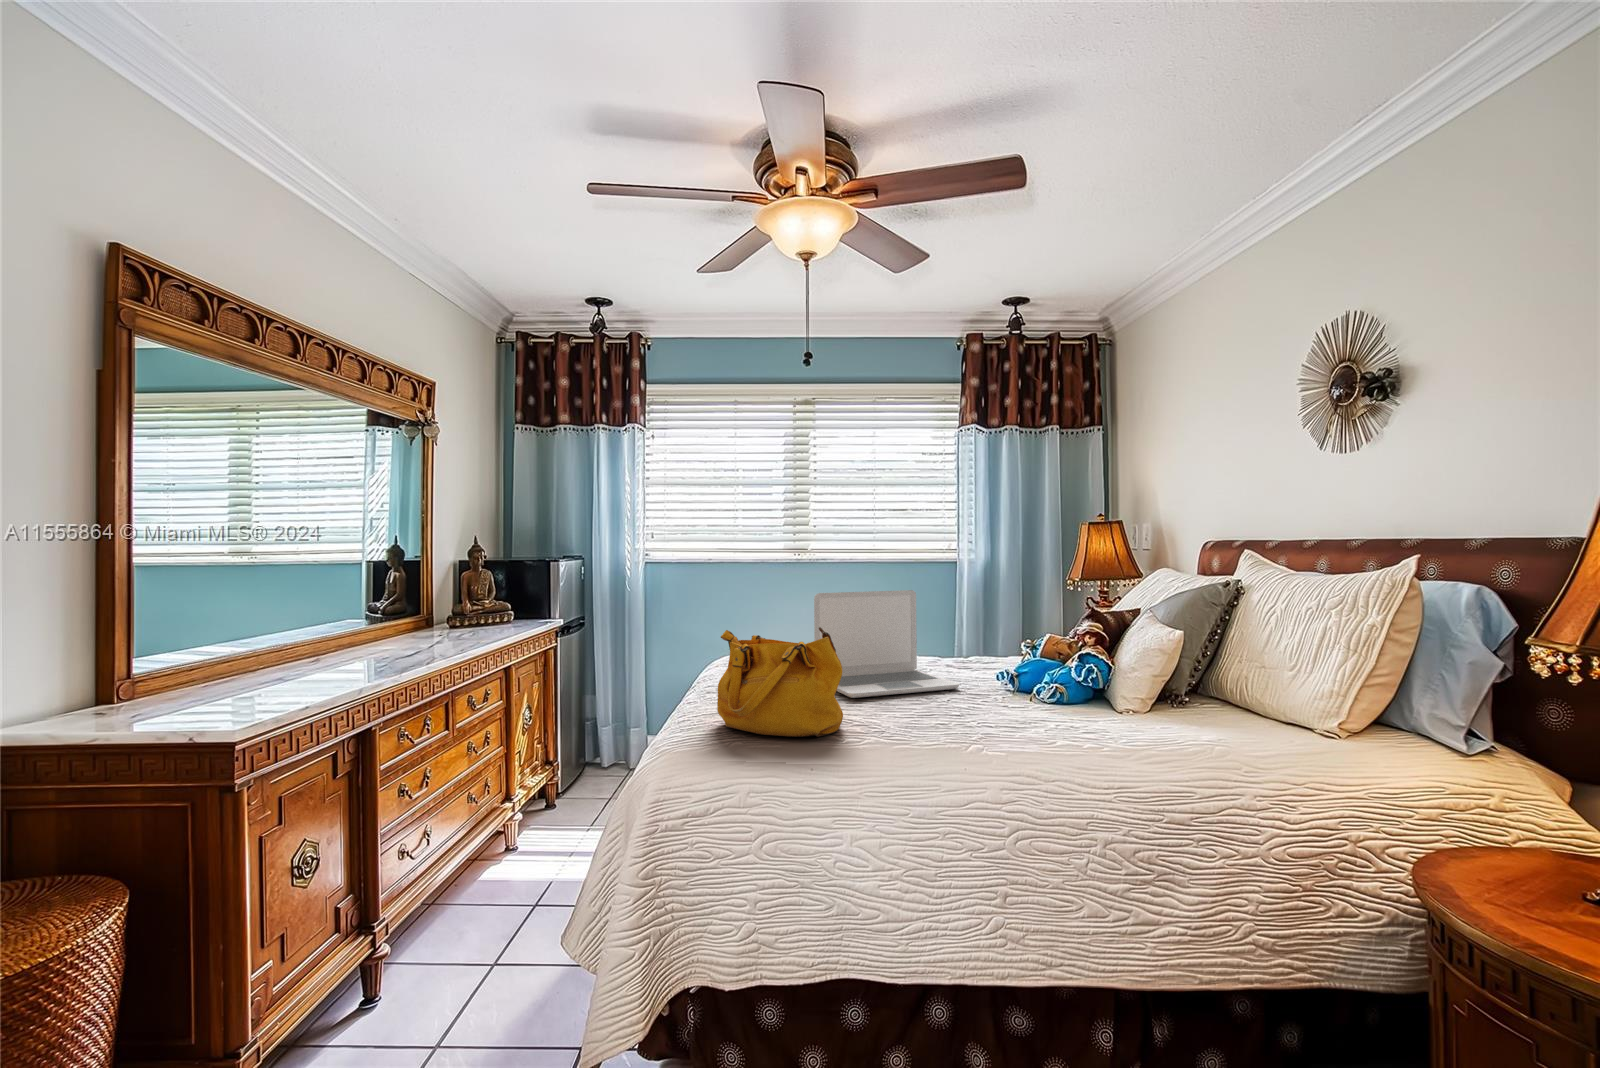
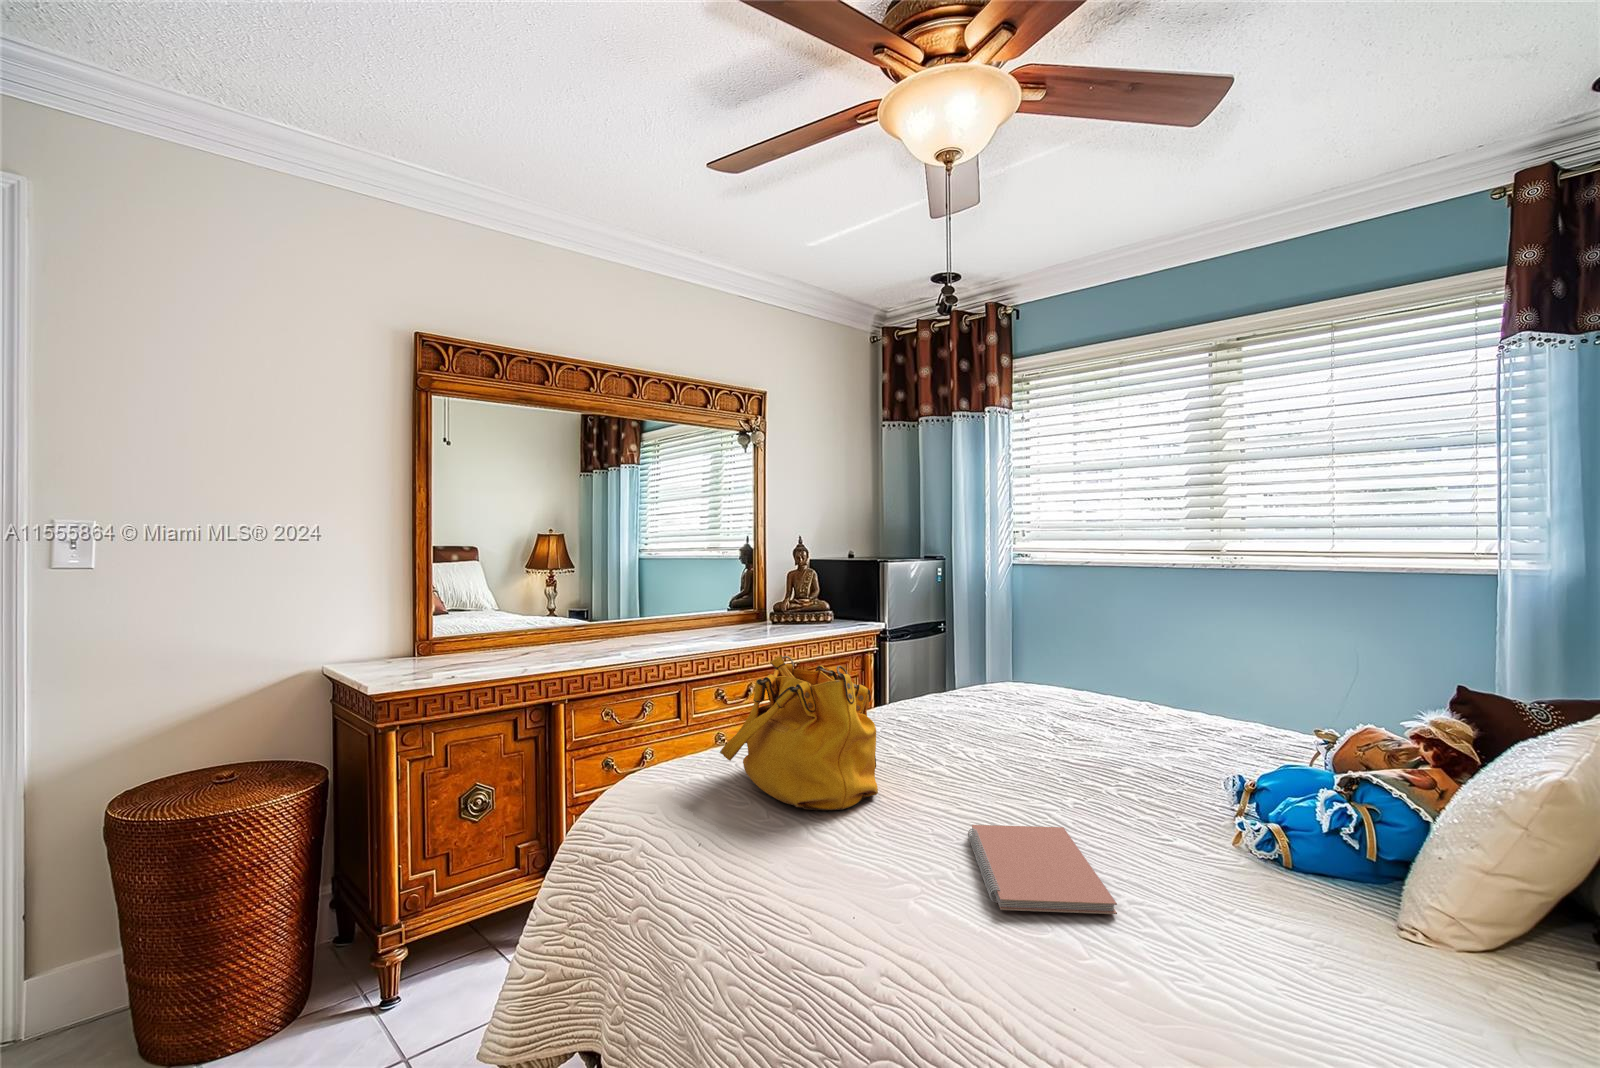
laptop: present [814,590,959,698] -> none [967,618,1169,796]
notebook: none [924,709,1046,744] -> present [968,825,1117,914]

